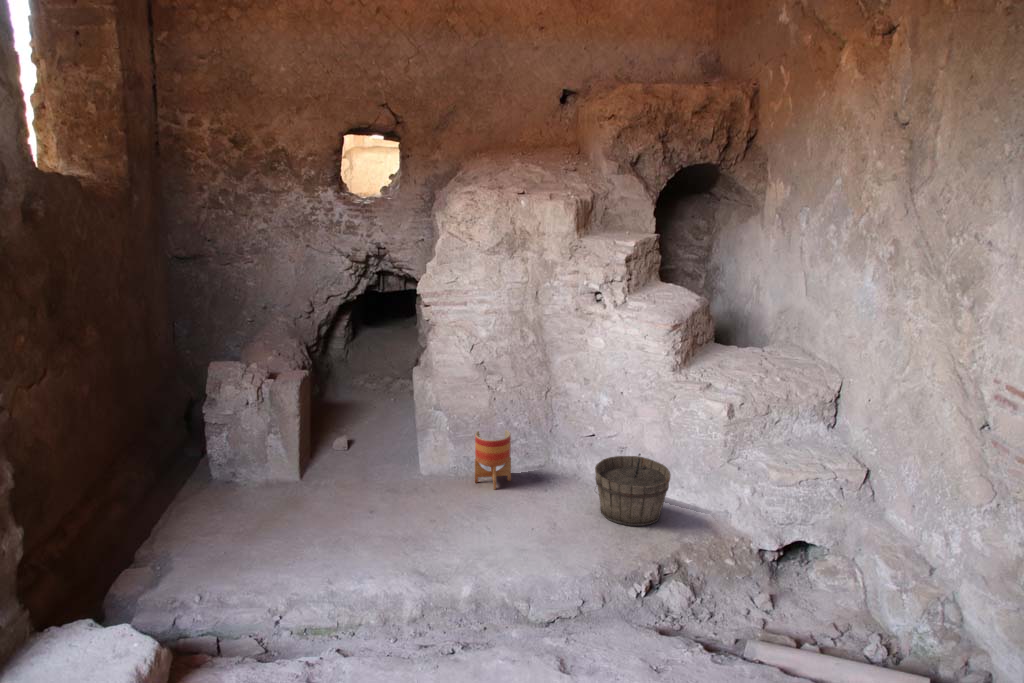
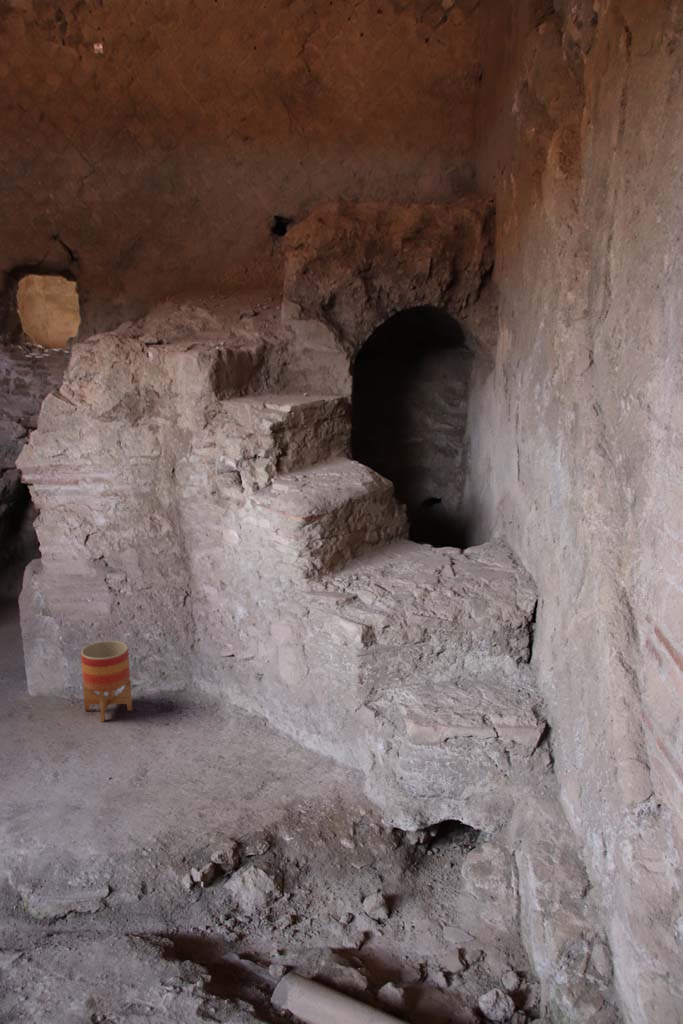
wooden bucket: present [595,454,670,526] -> none [200,686,302,784]

